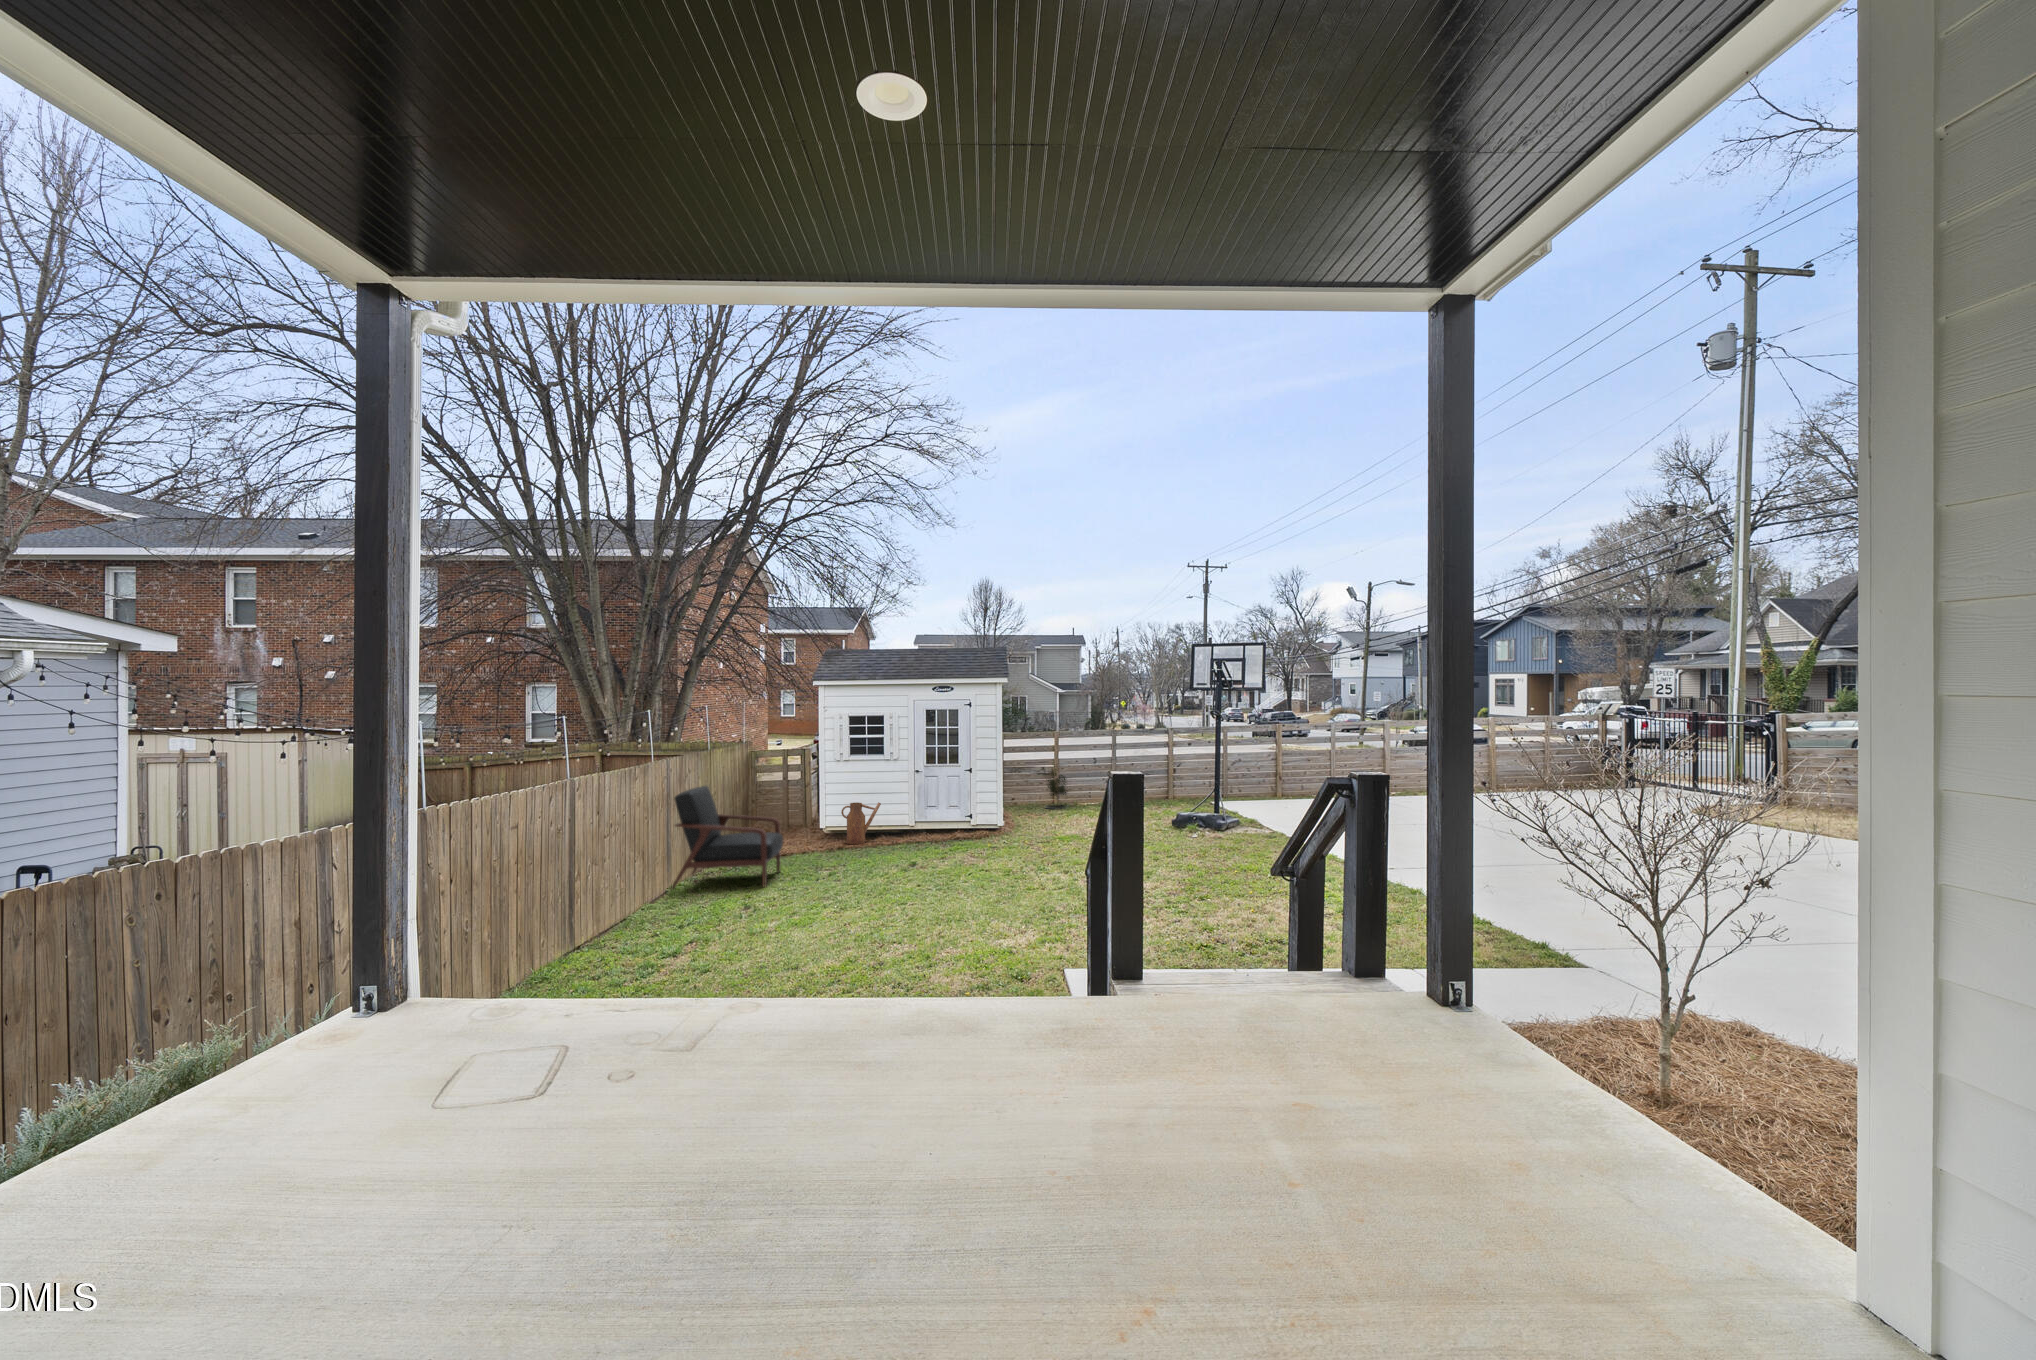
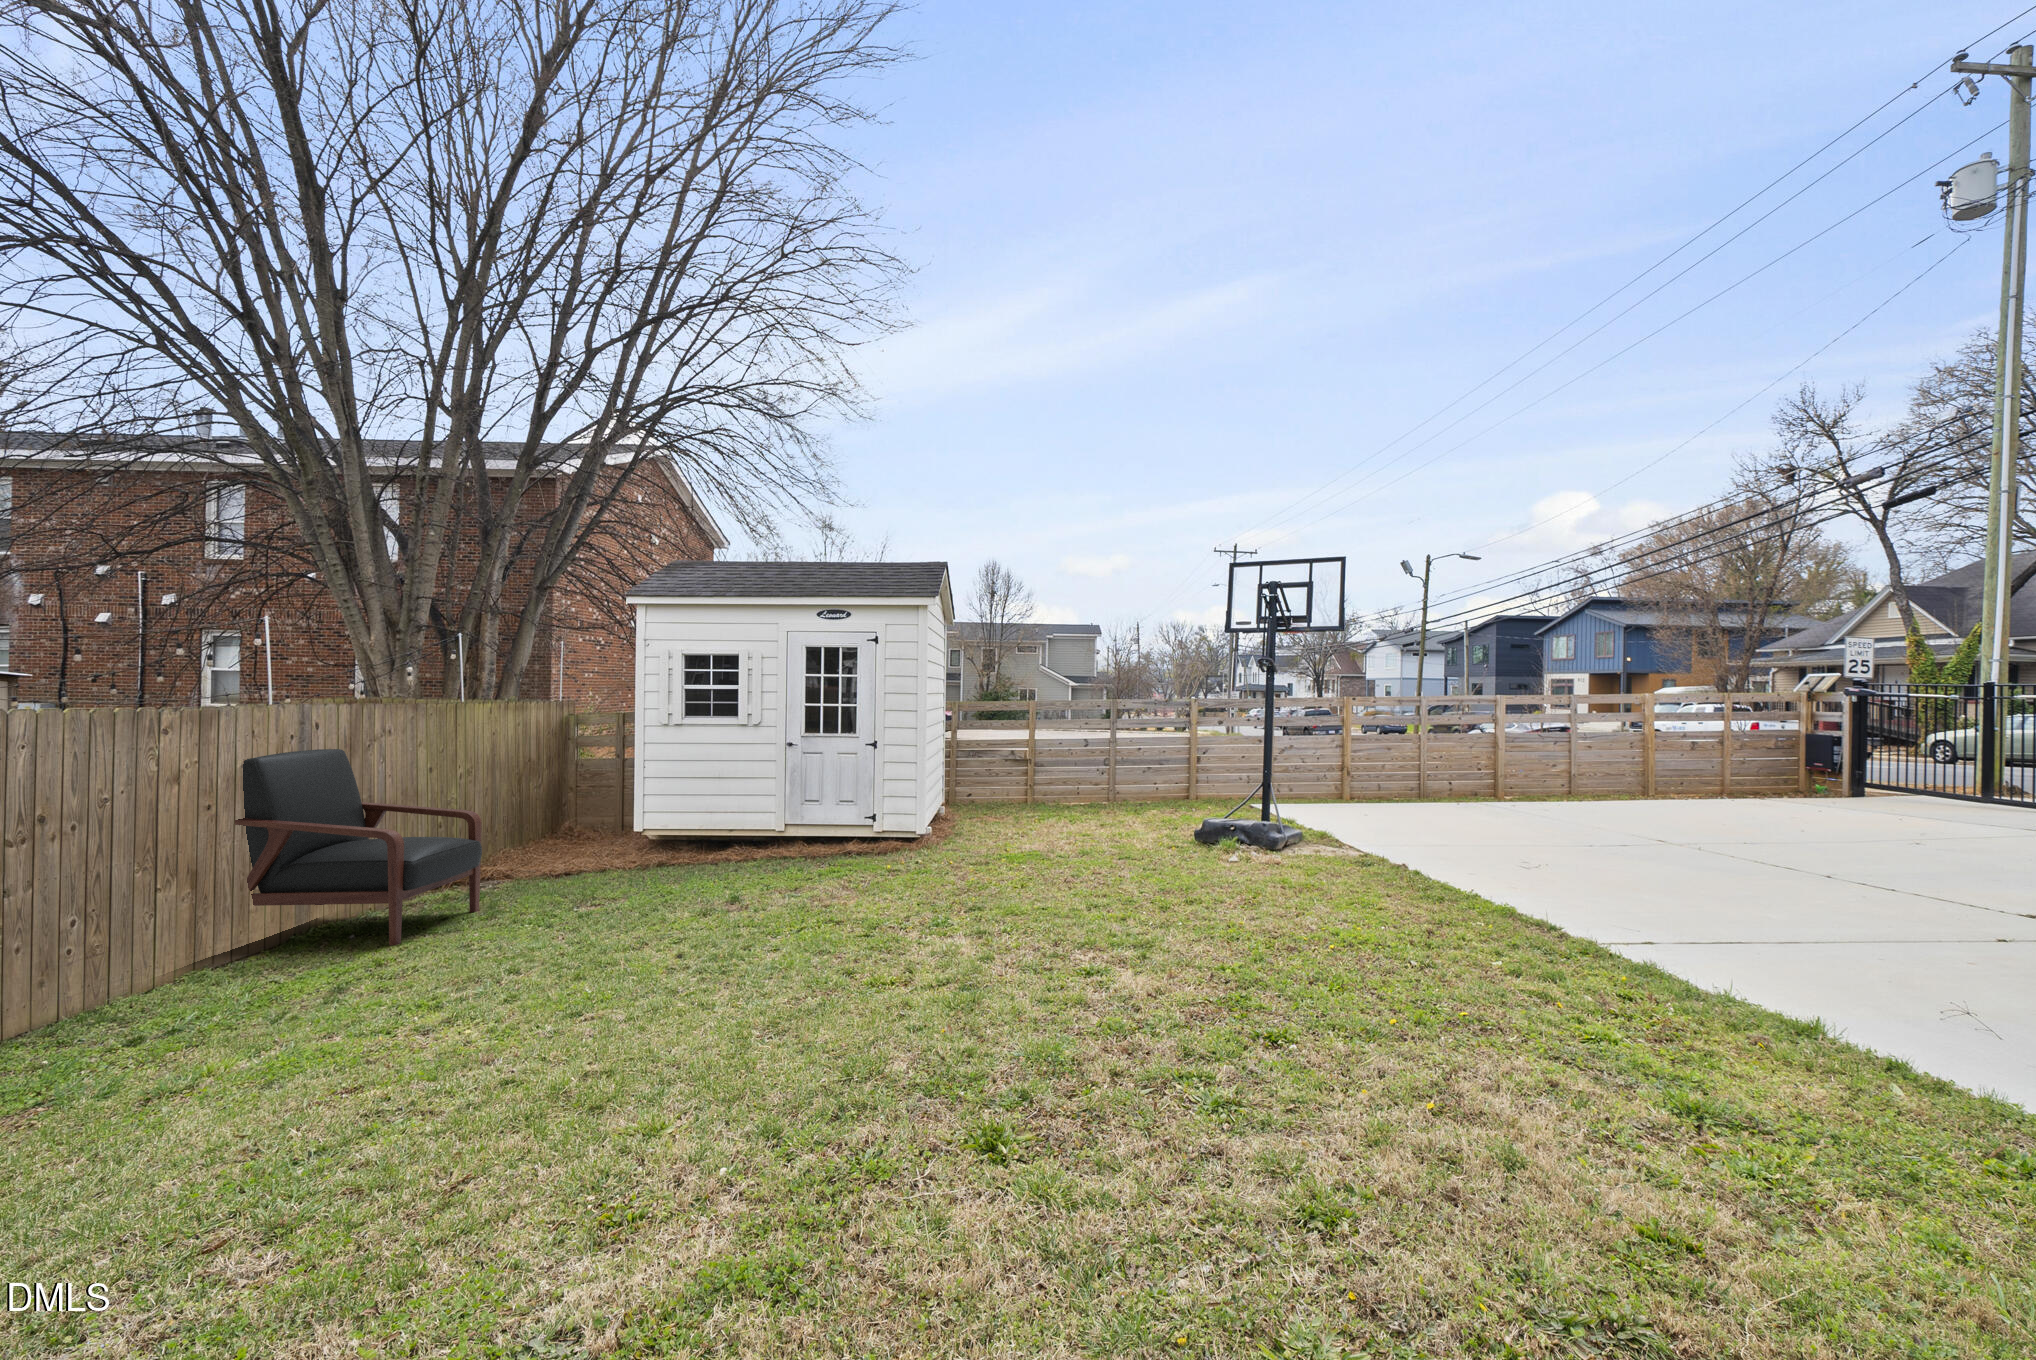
potted tree: present [1046,769,1068,809] -> none [1007,744,1047,810]
watering can: present [841,802,881,844] -> none [660,791,724,859]

